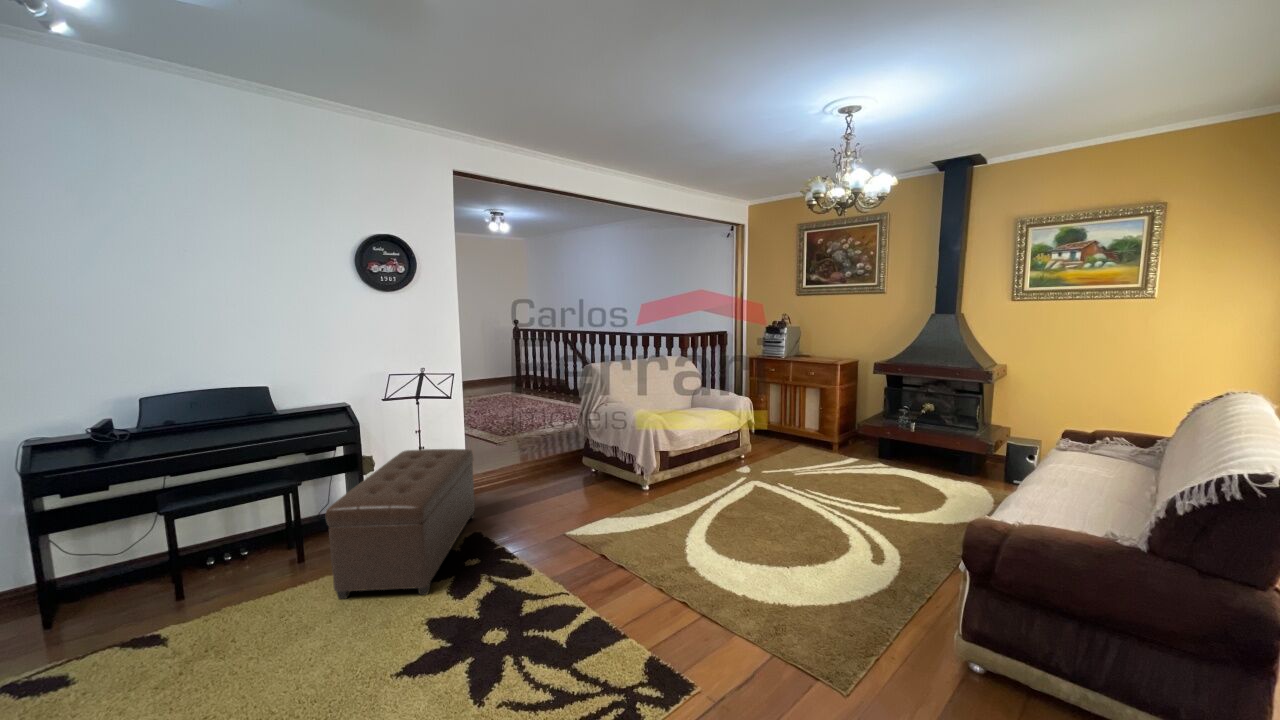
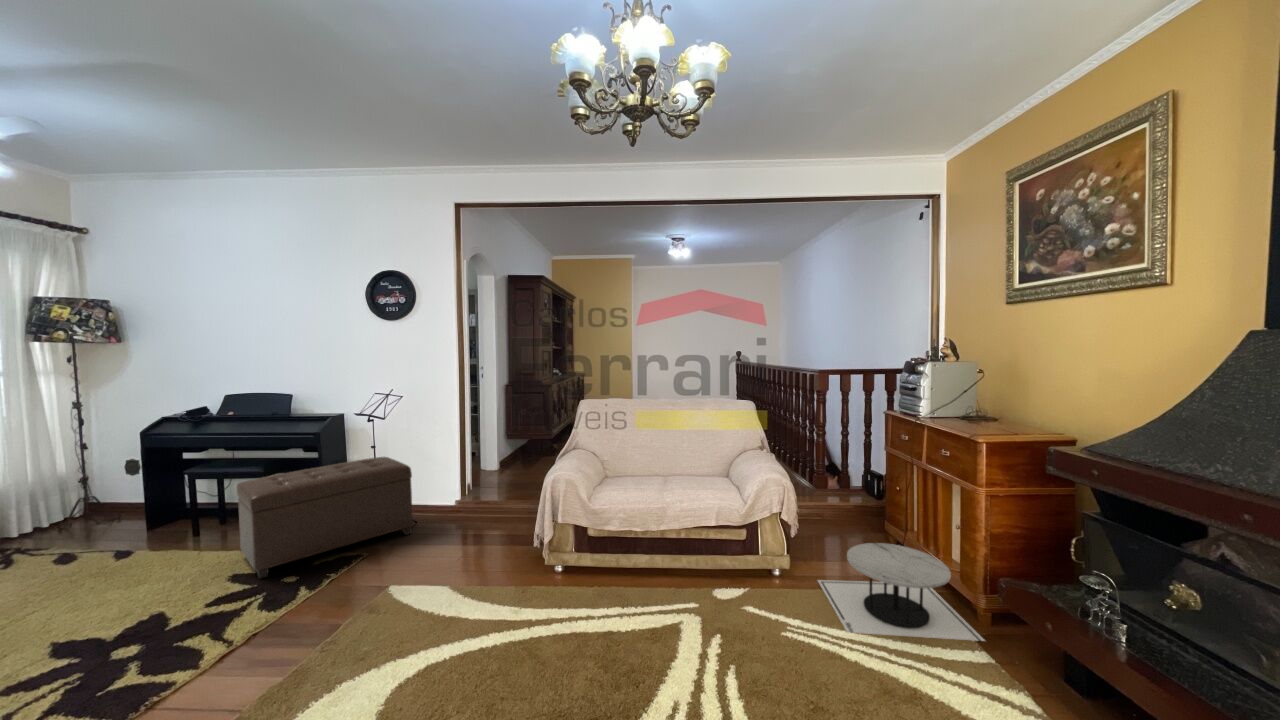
side table: none [760,421,847,467] -> present [818,543,984,641]

